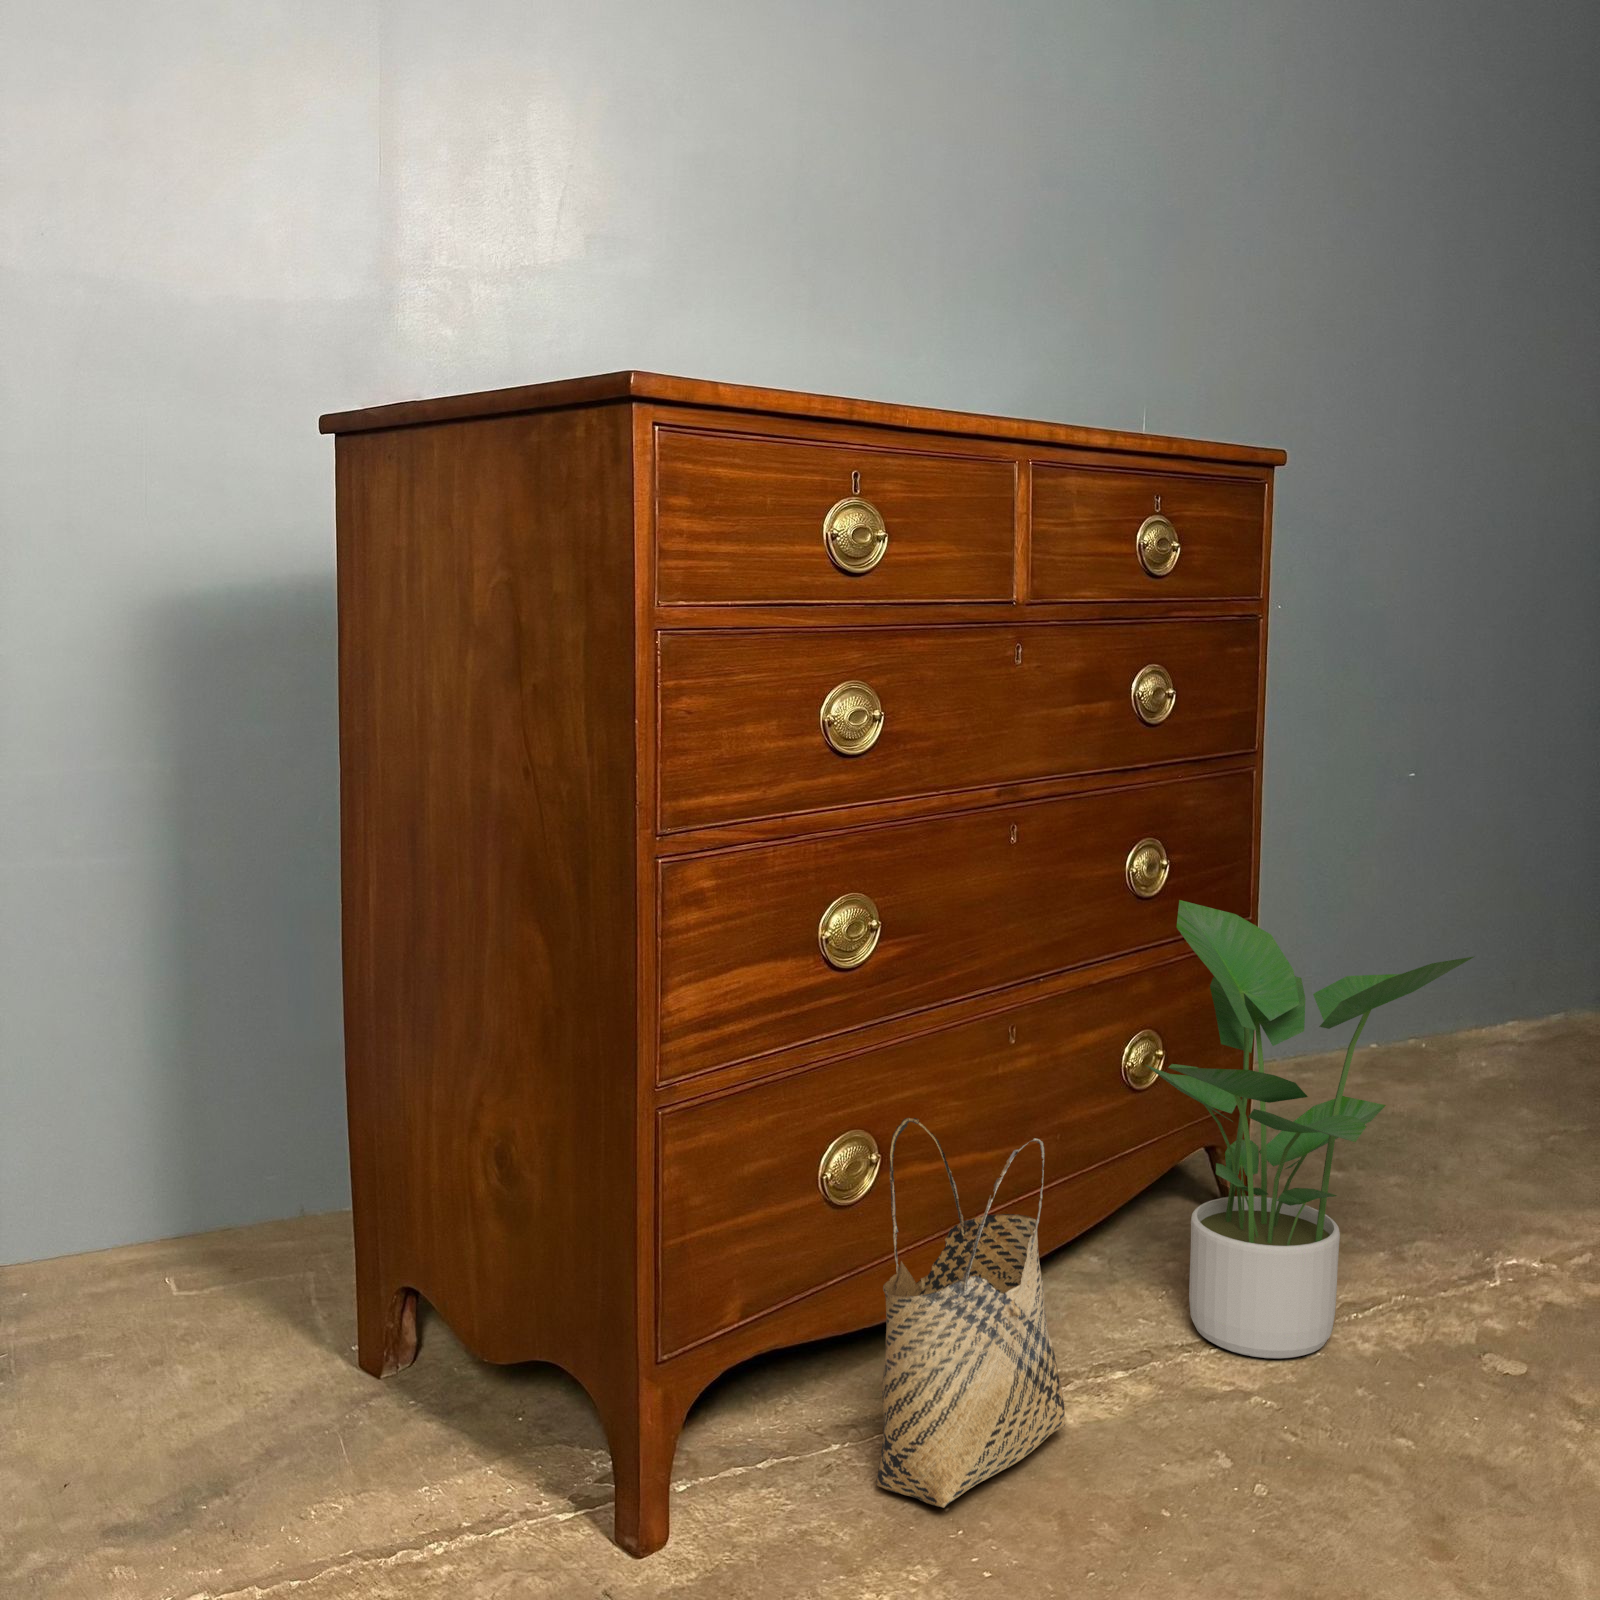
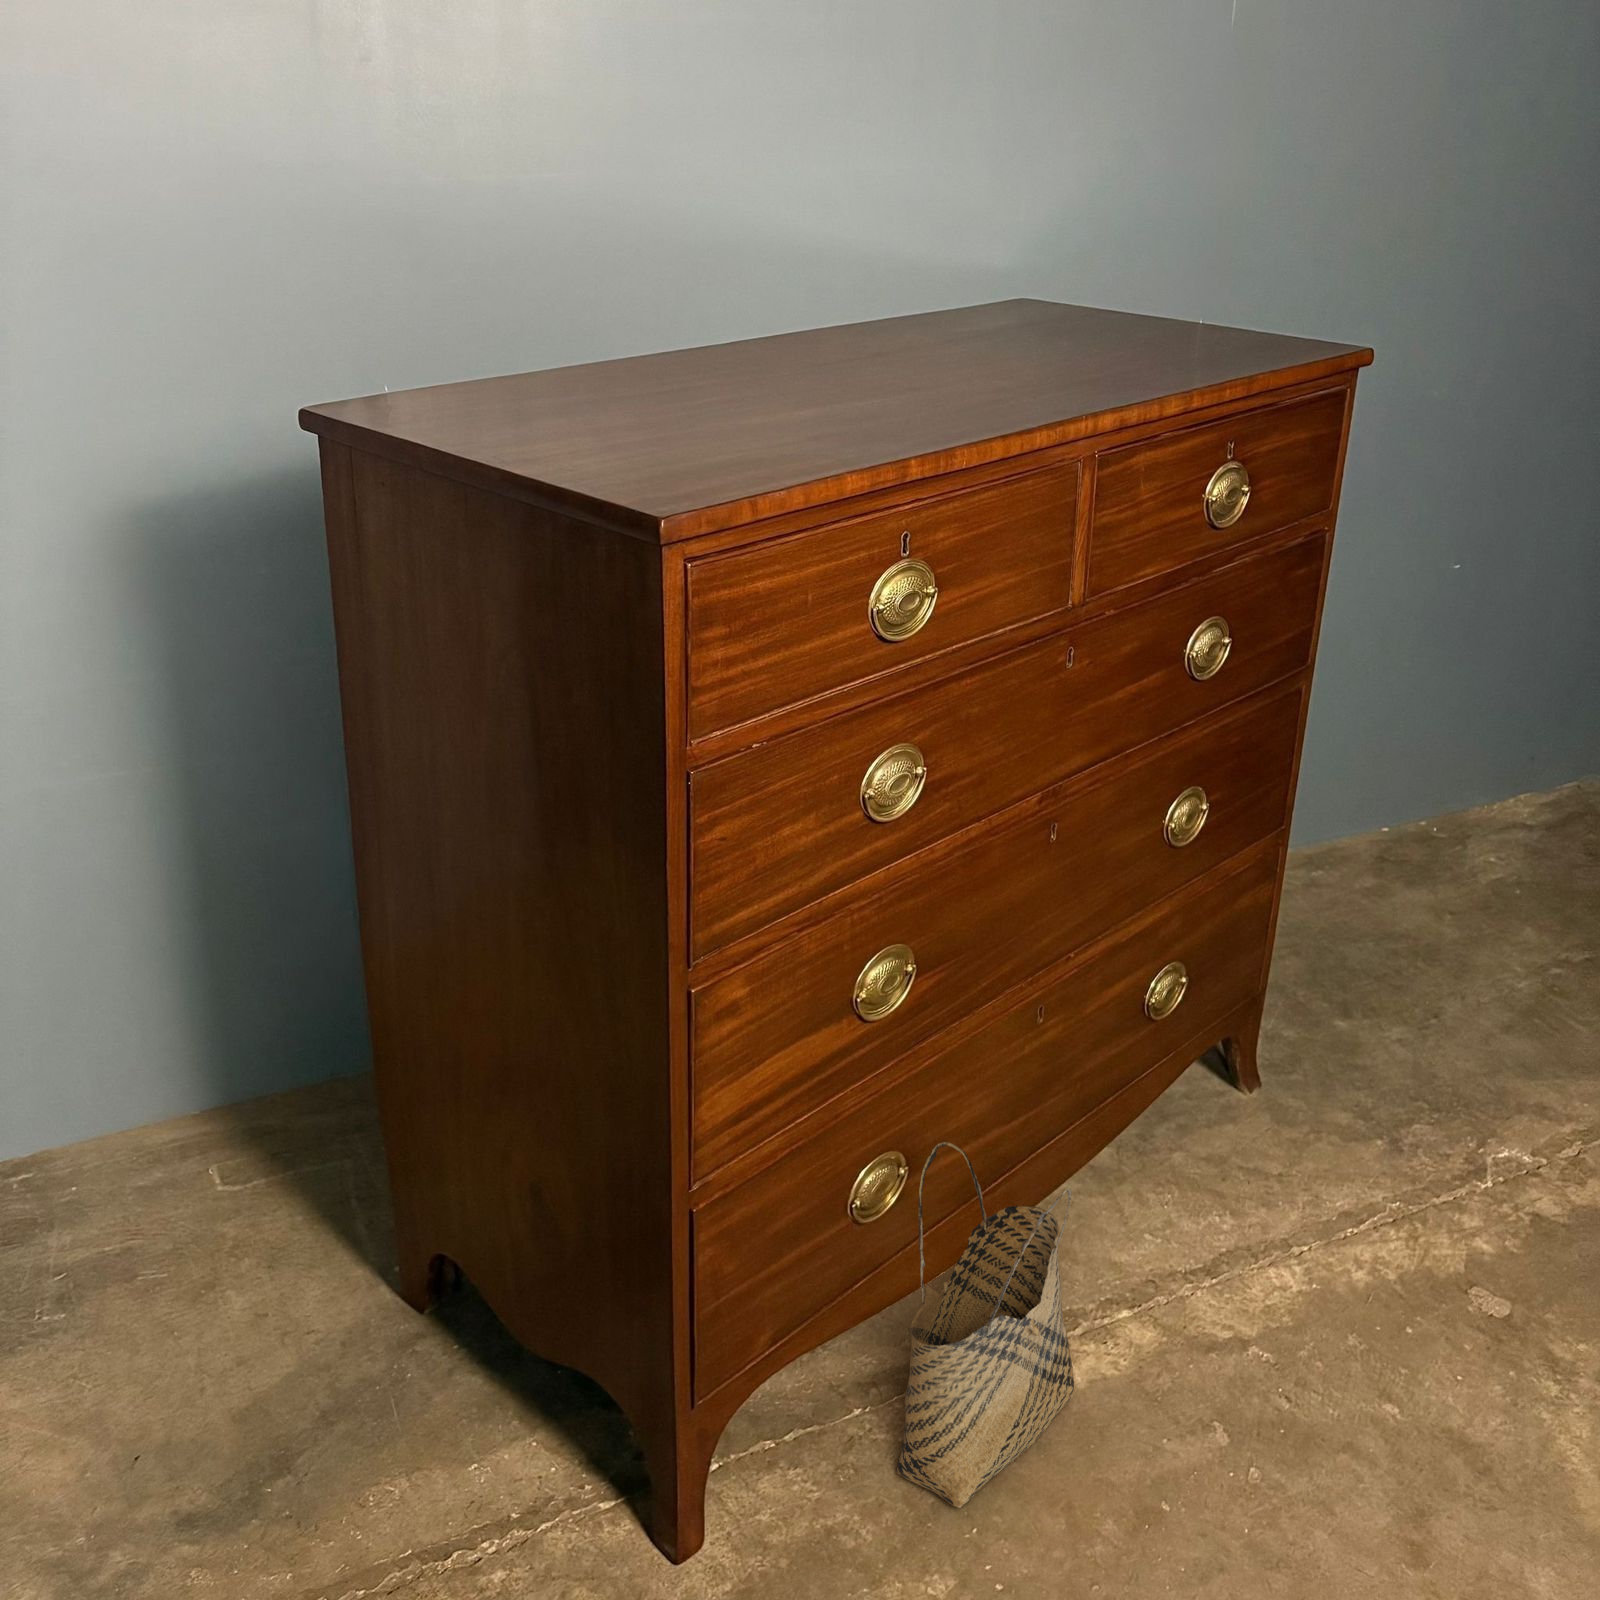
potted plant: present [1146,900,1473,1358] -> none [1169,854,1516,1294]

